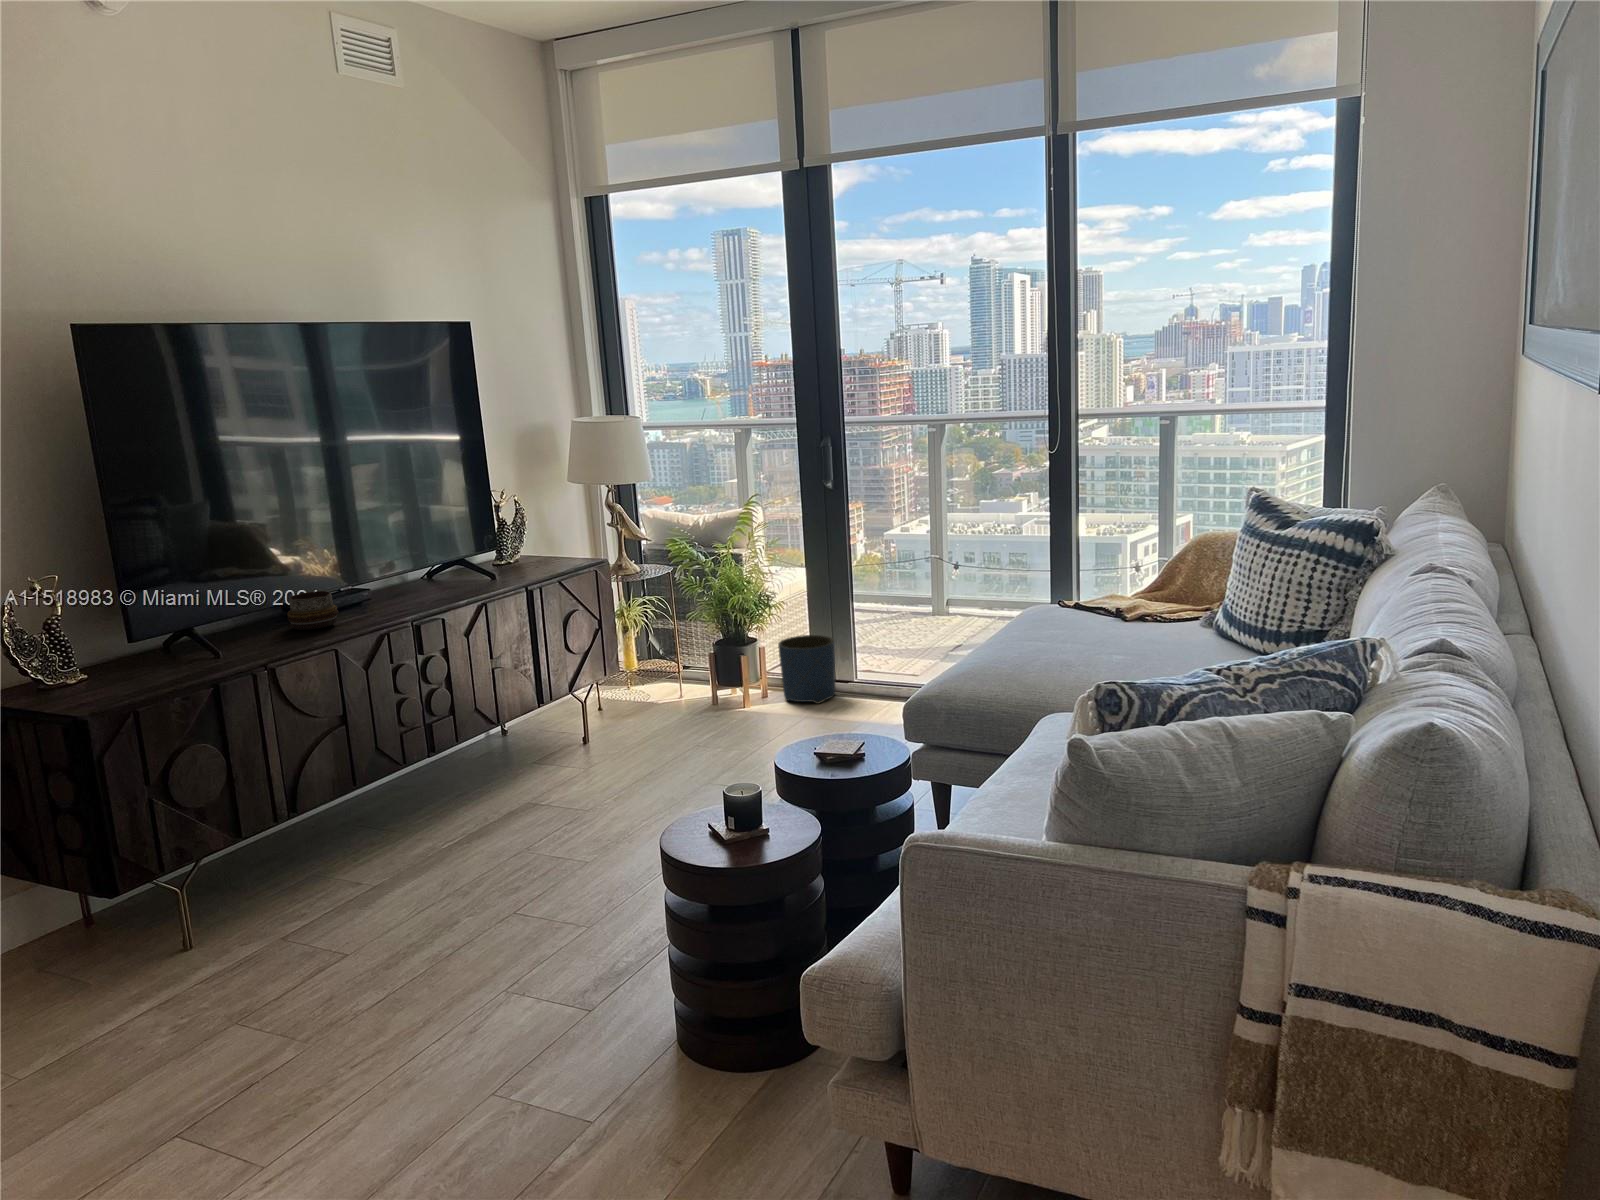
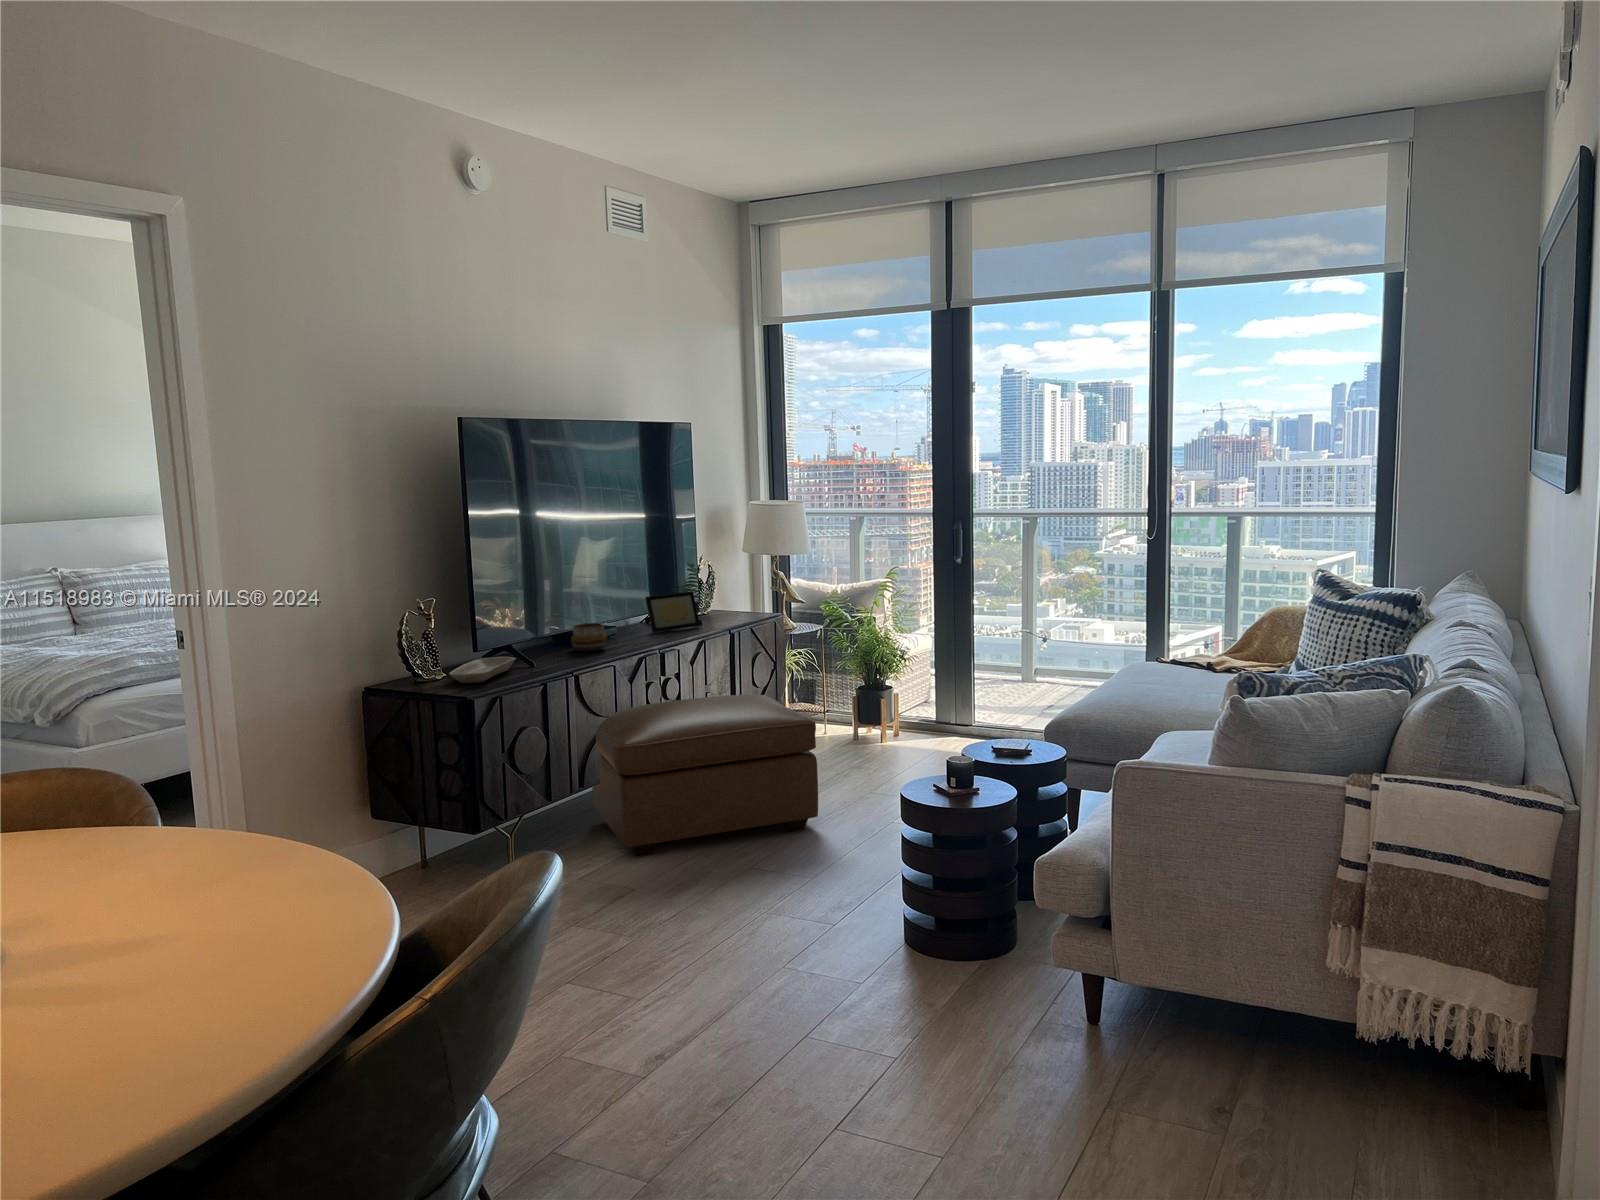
picture frame: none [407,540,485,595] -> present [646,591,700,632]
planter: present [778,635,835,704] -> none [915,685,962,741]
tray: none [72,647,188,691] -> present [449,657,516,683]
ottoman: none [318,671,617,901] -> present [592,695,818,857]

